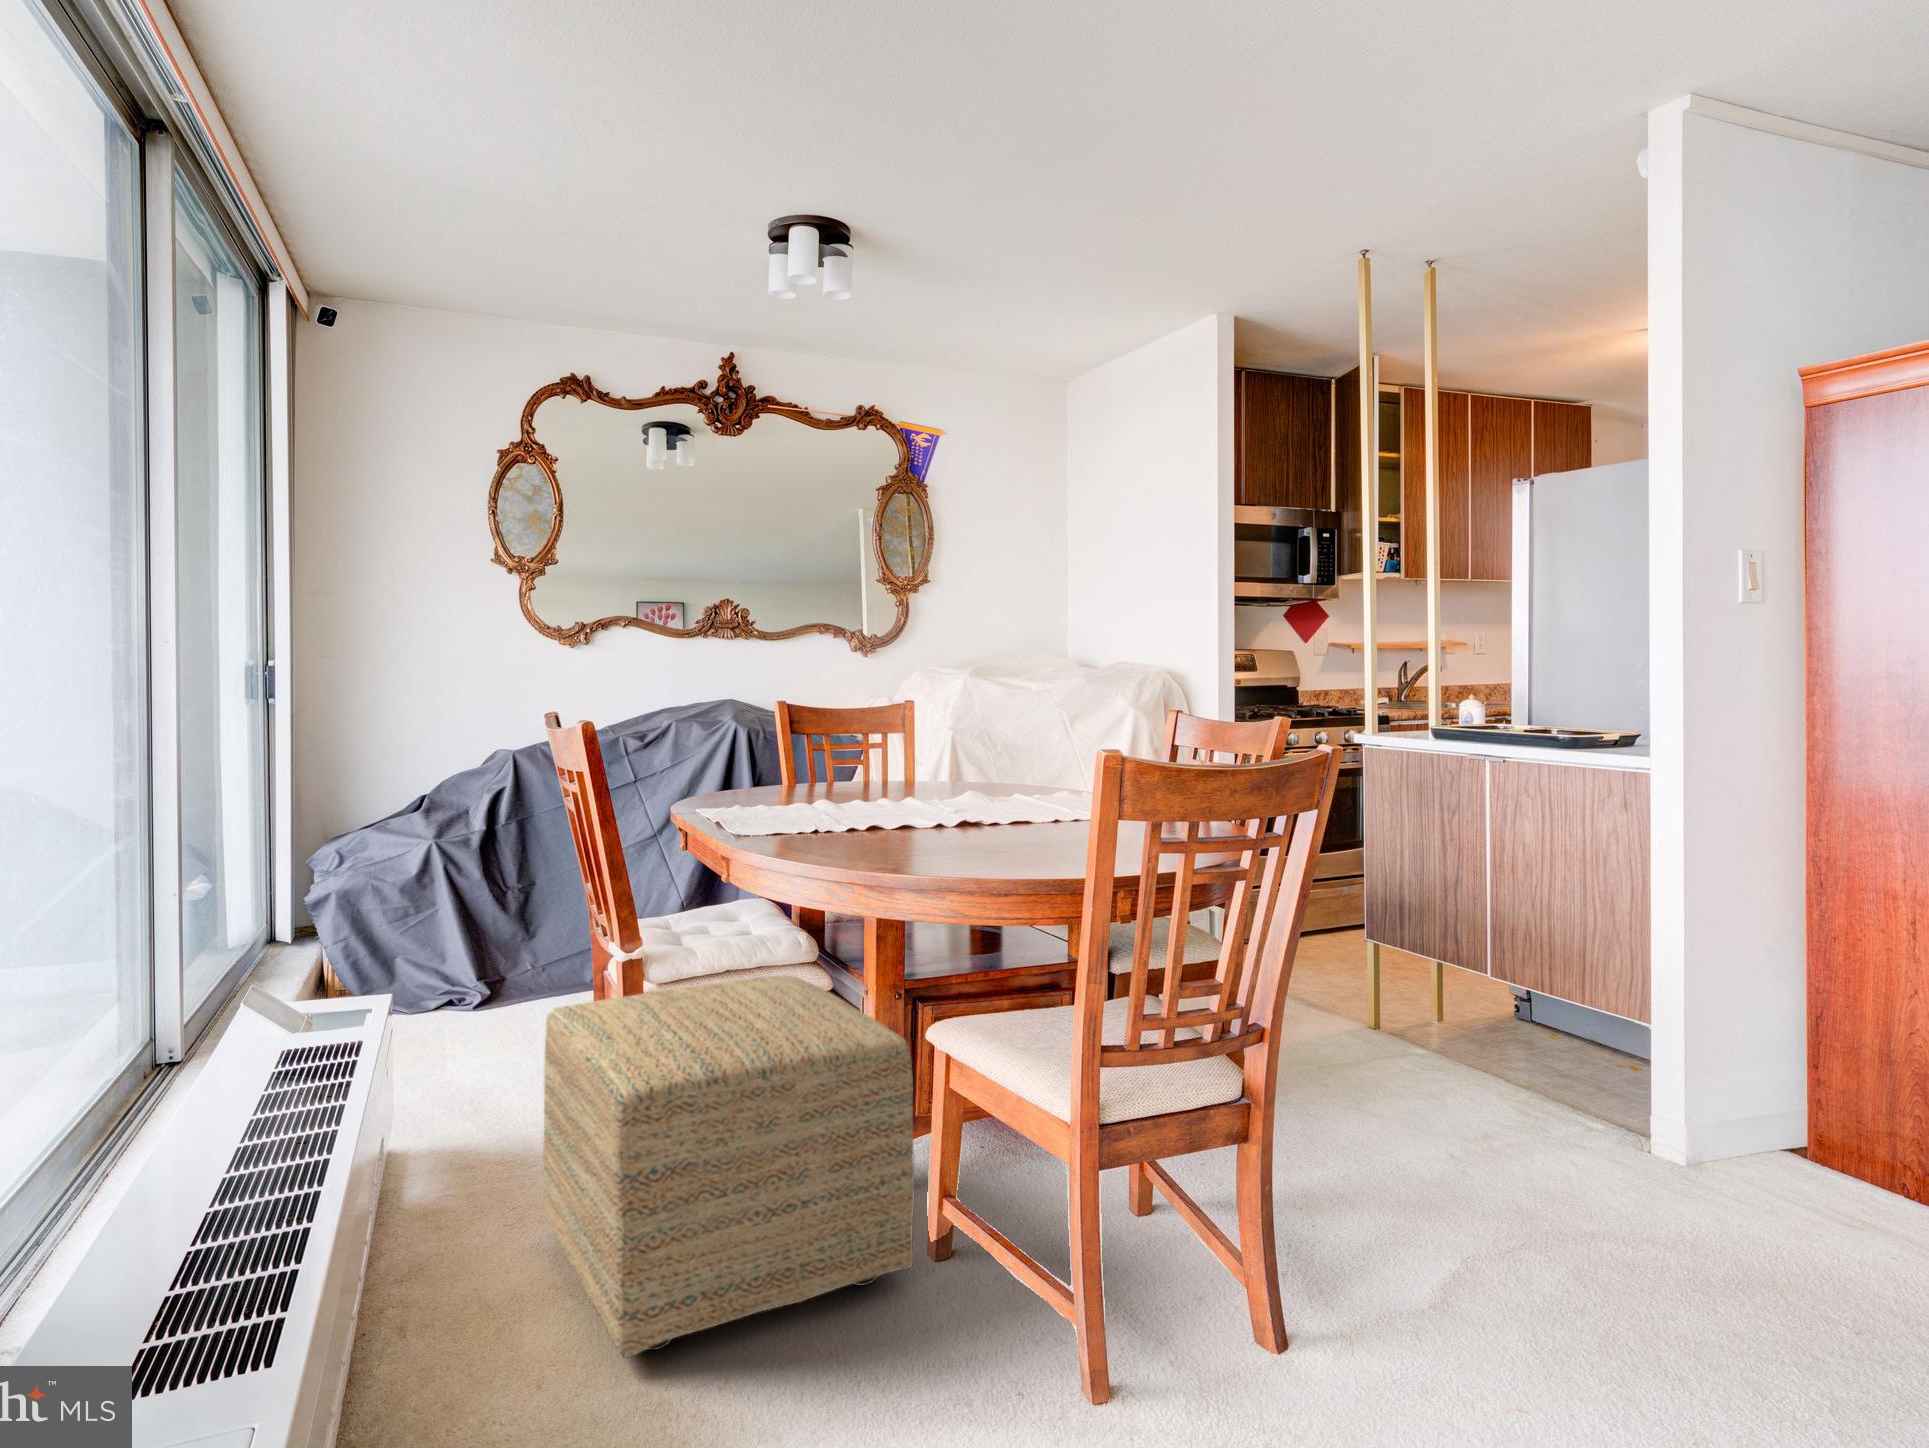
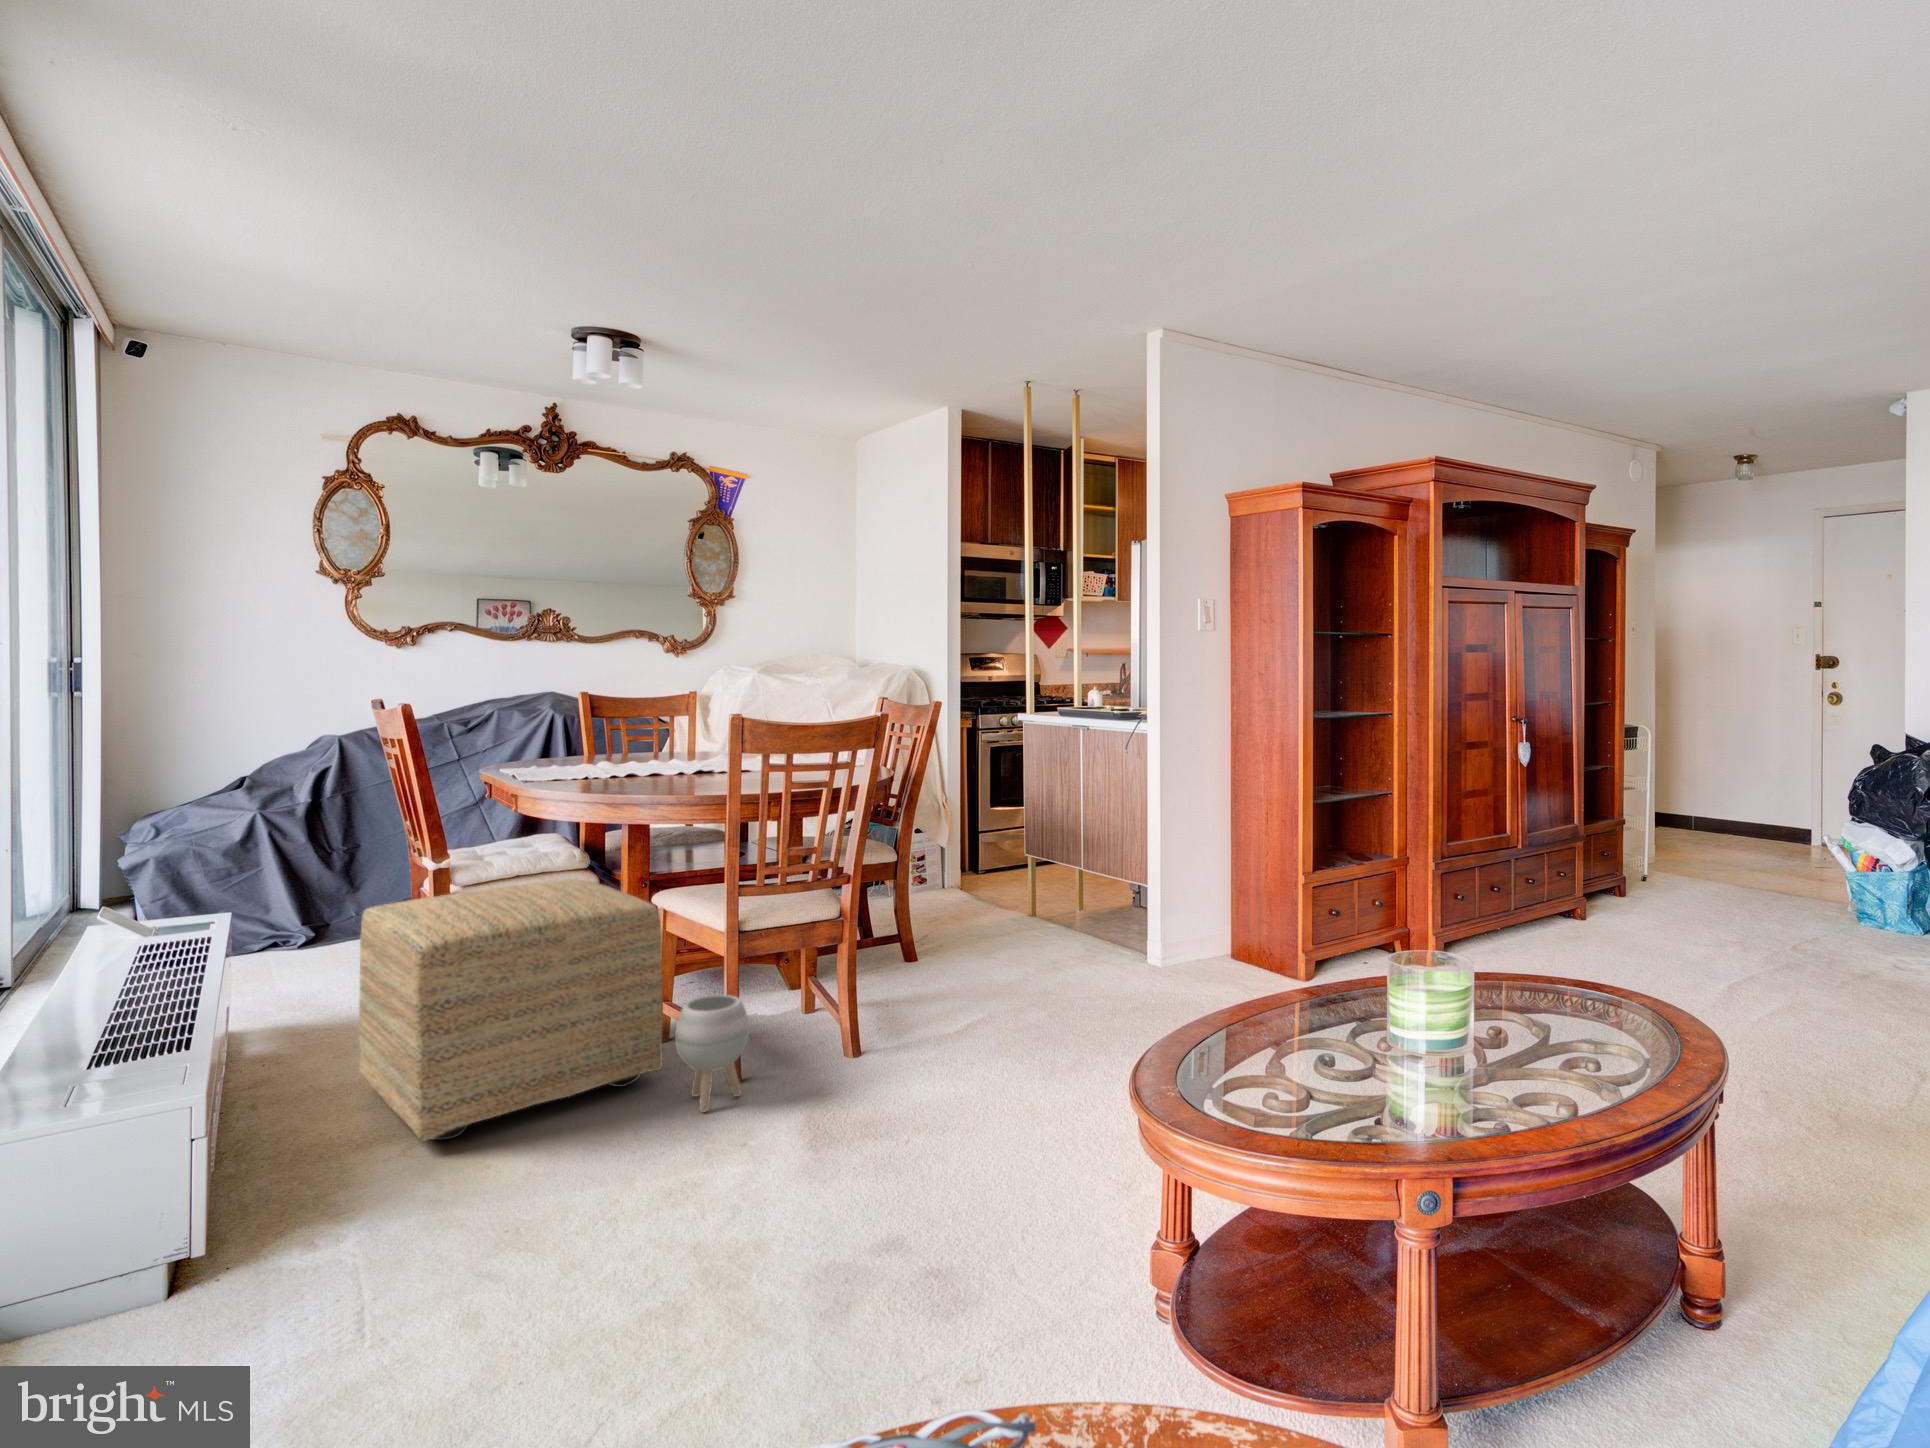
planter: none [939,1178,1040,1356] -> present [675,995,749,1112]

